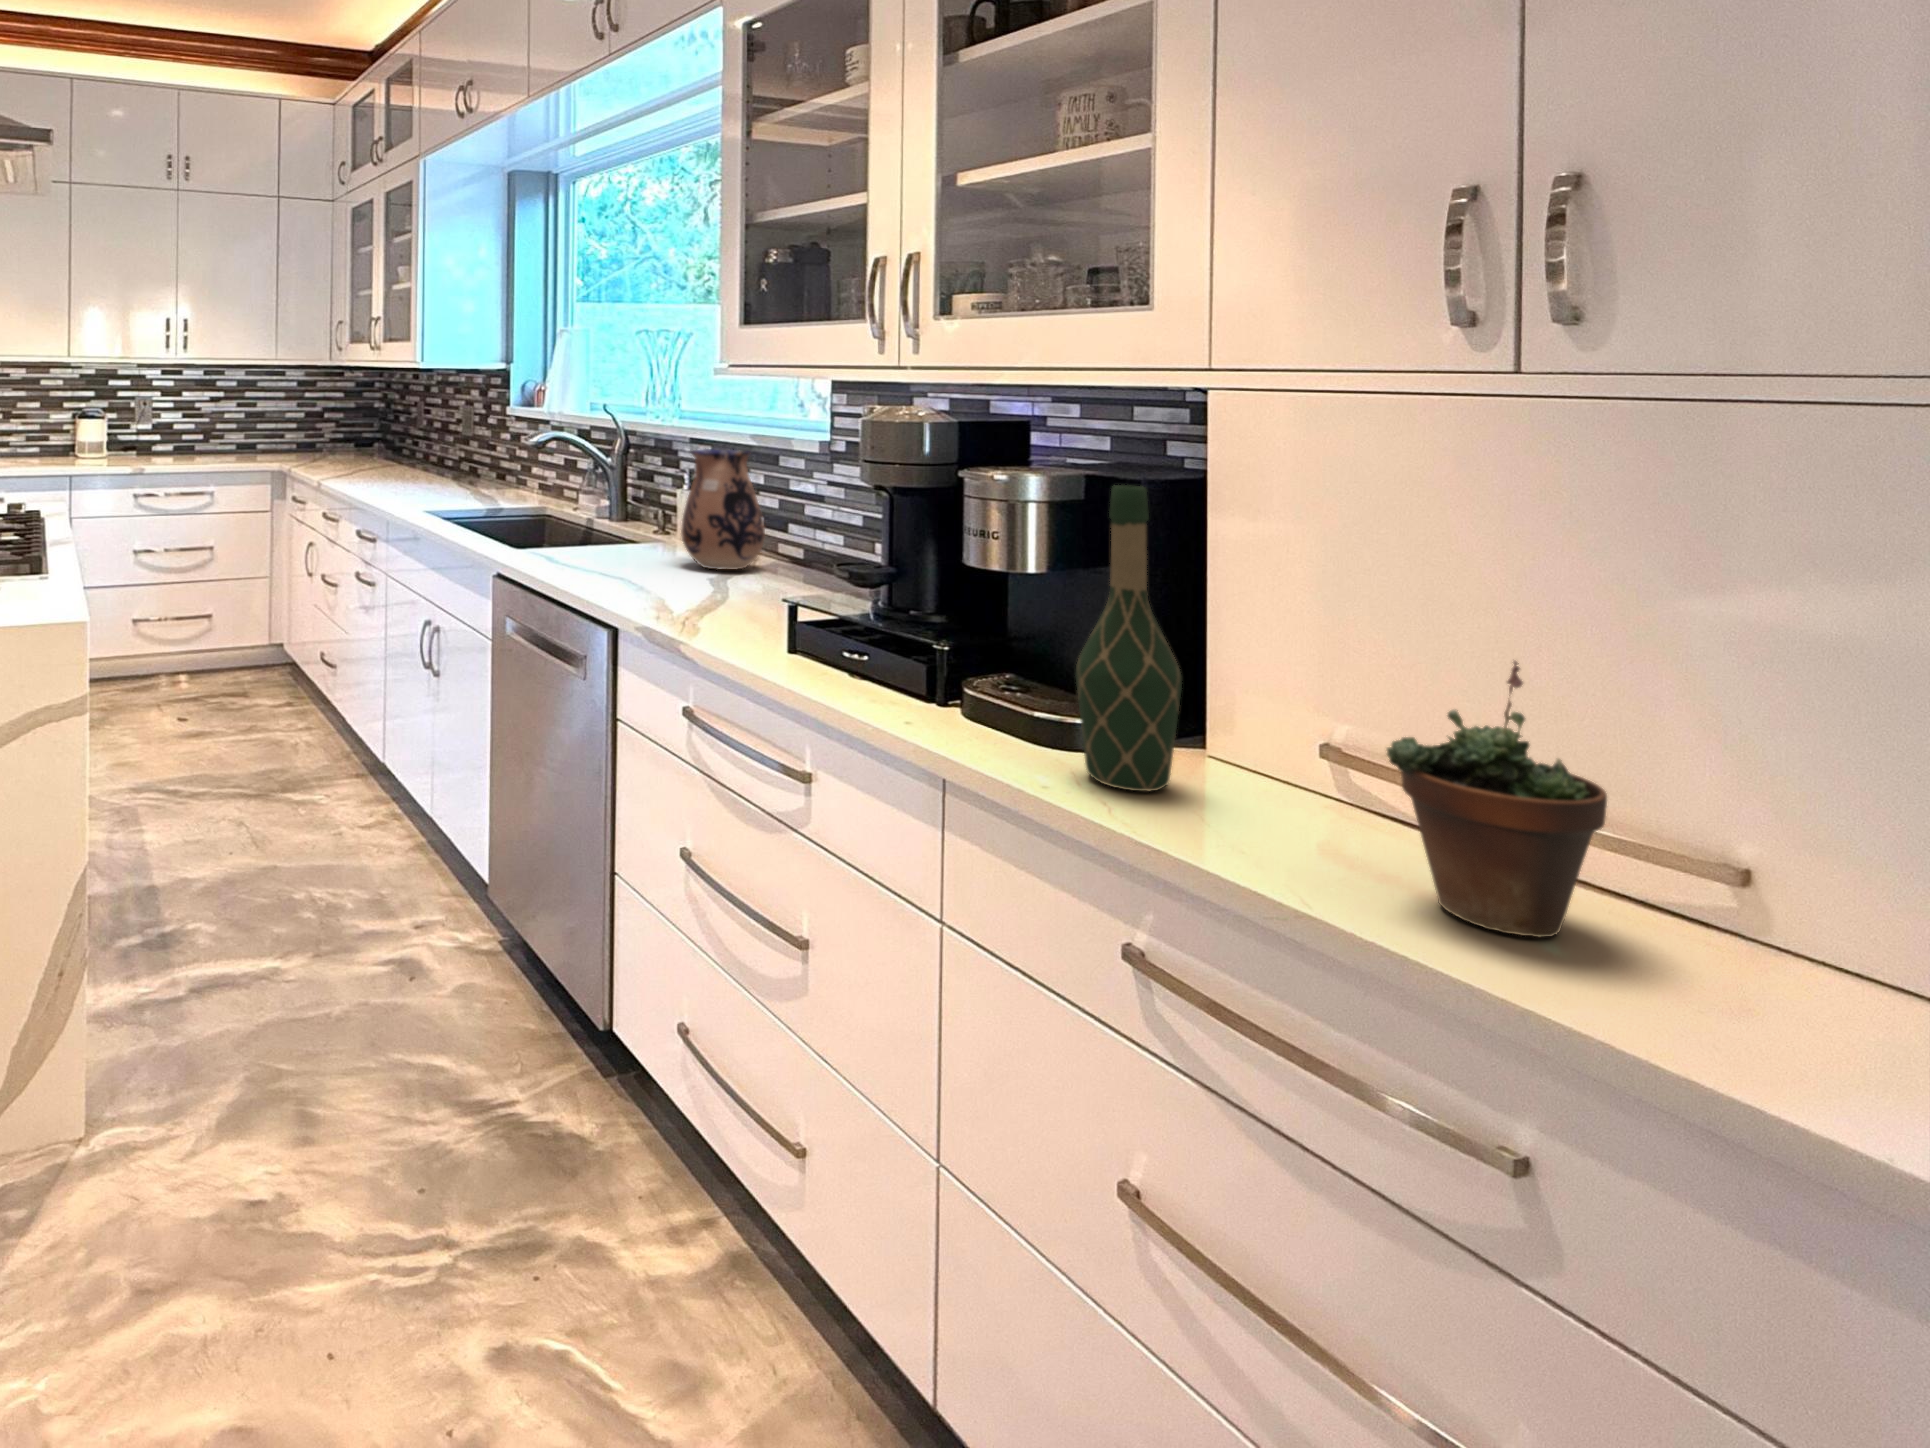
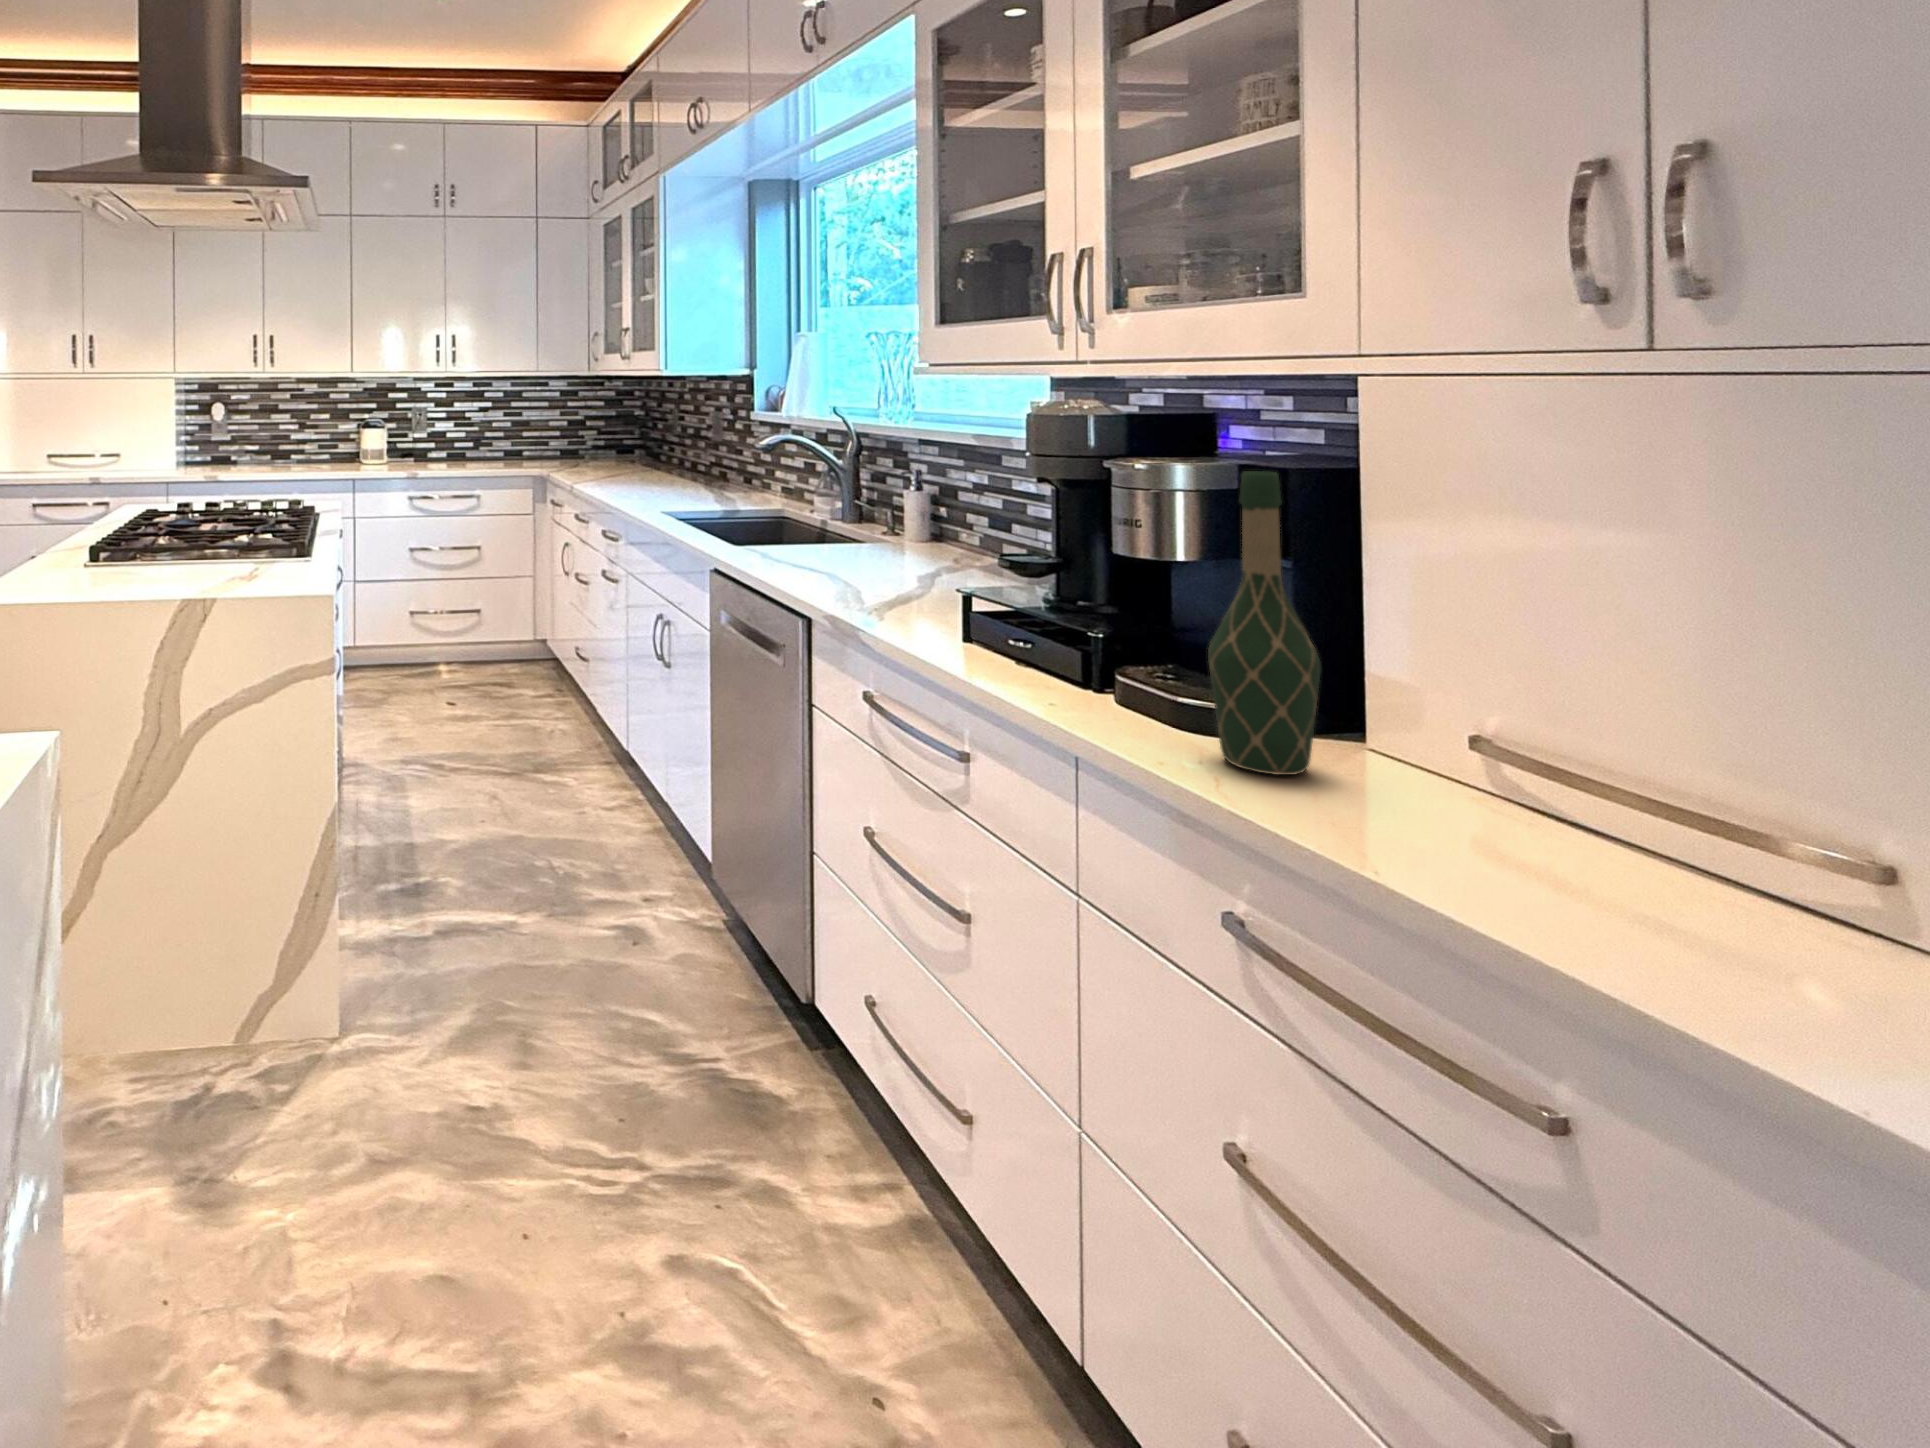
ceramic pitcher: present [681,449,765,569] -> none [897,450,984,568]
succulent plant: present [1387,661,1607,938] -> none [1482,640,1728,926]

